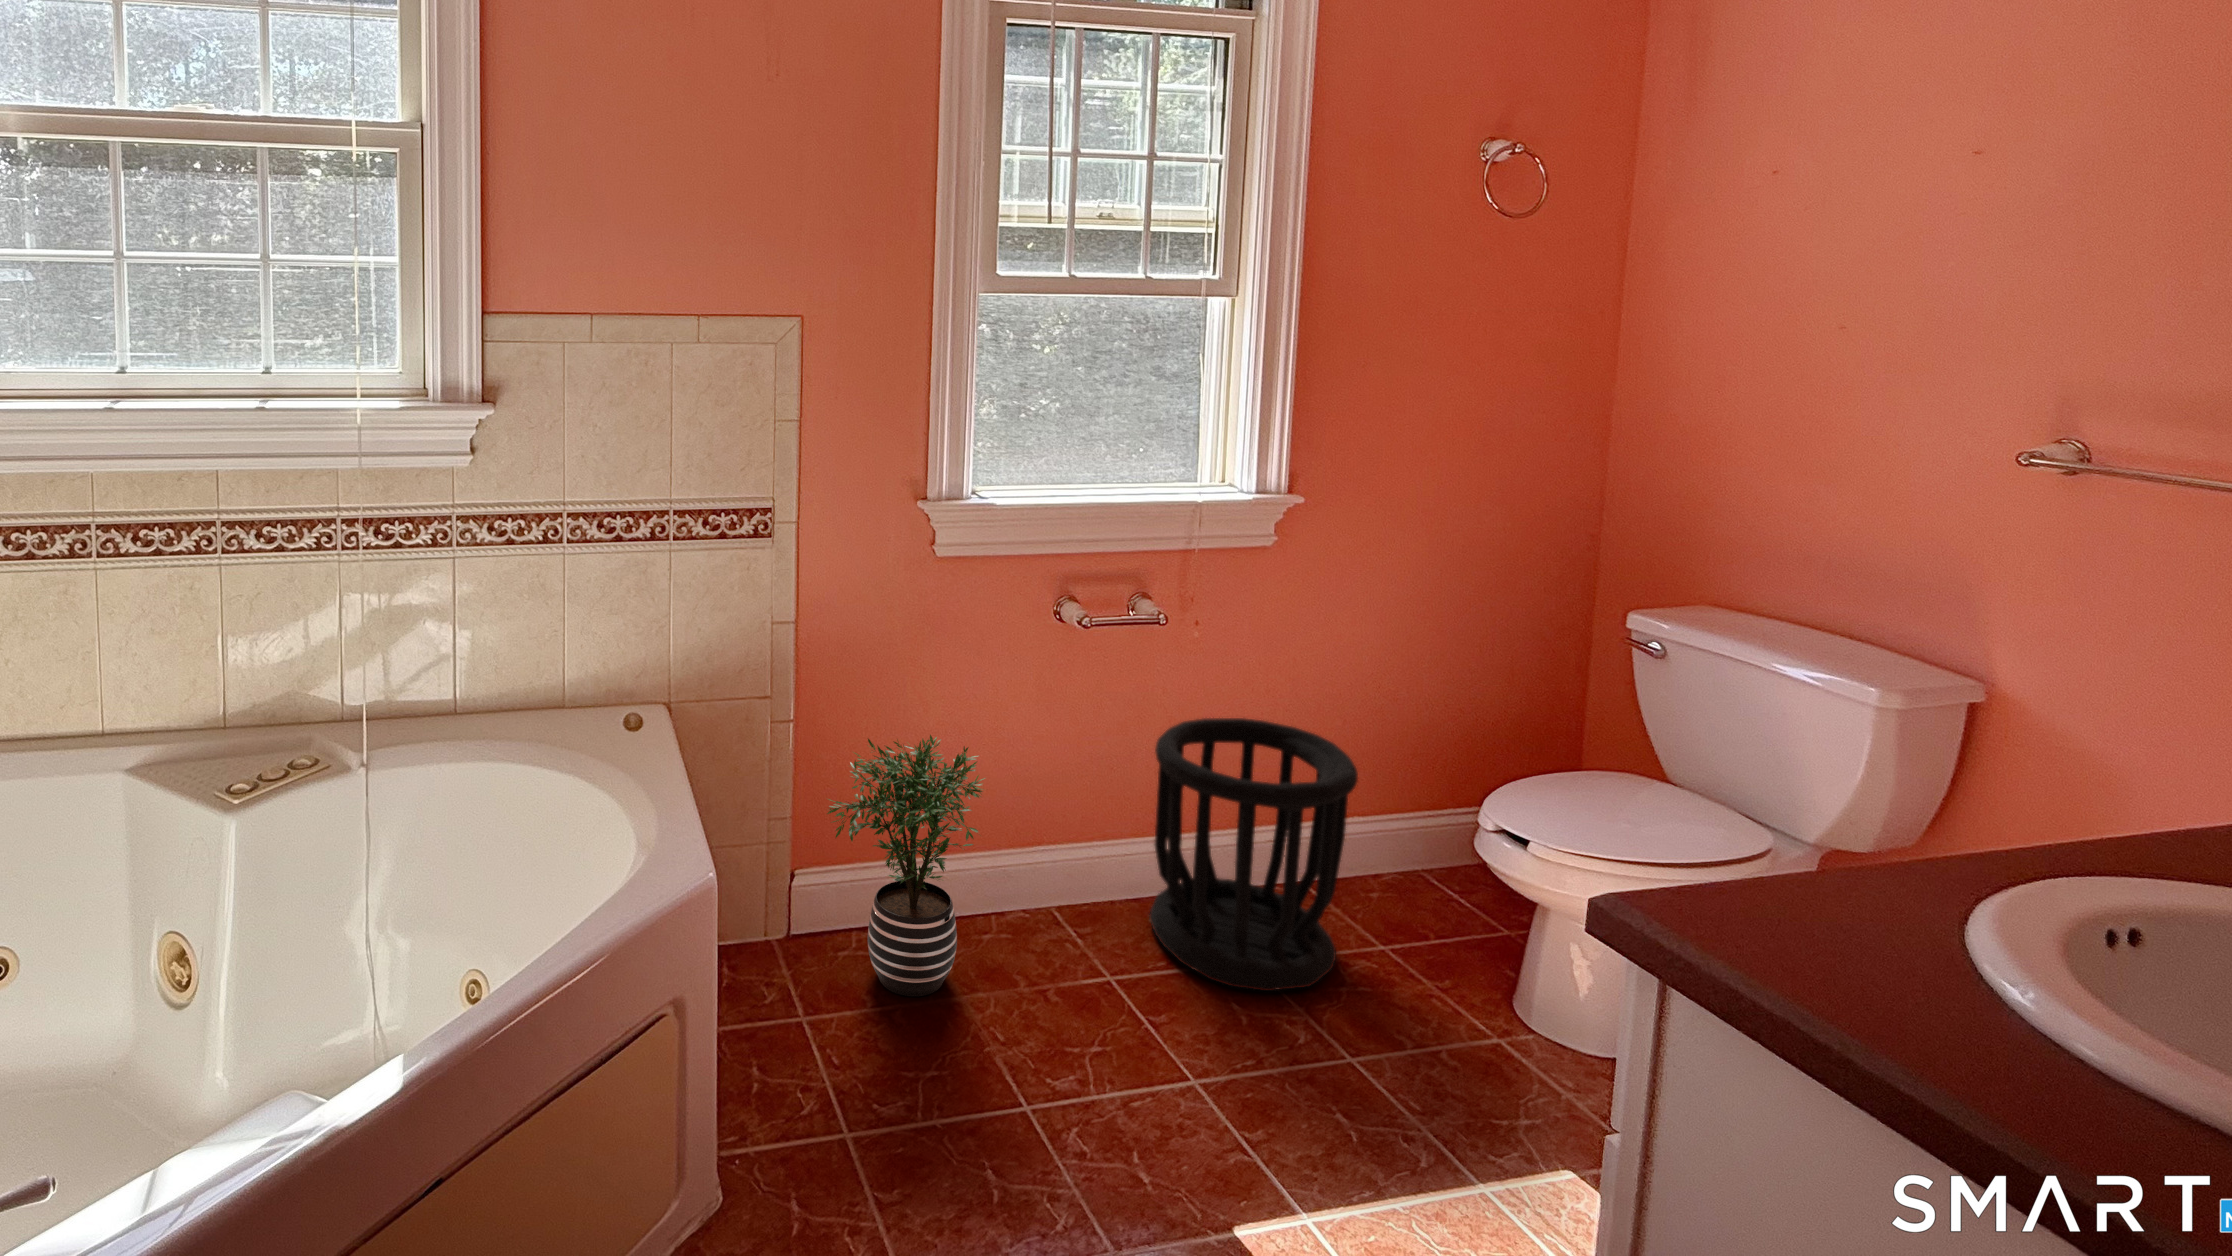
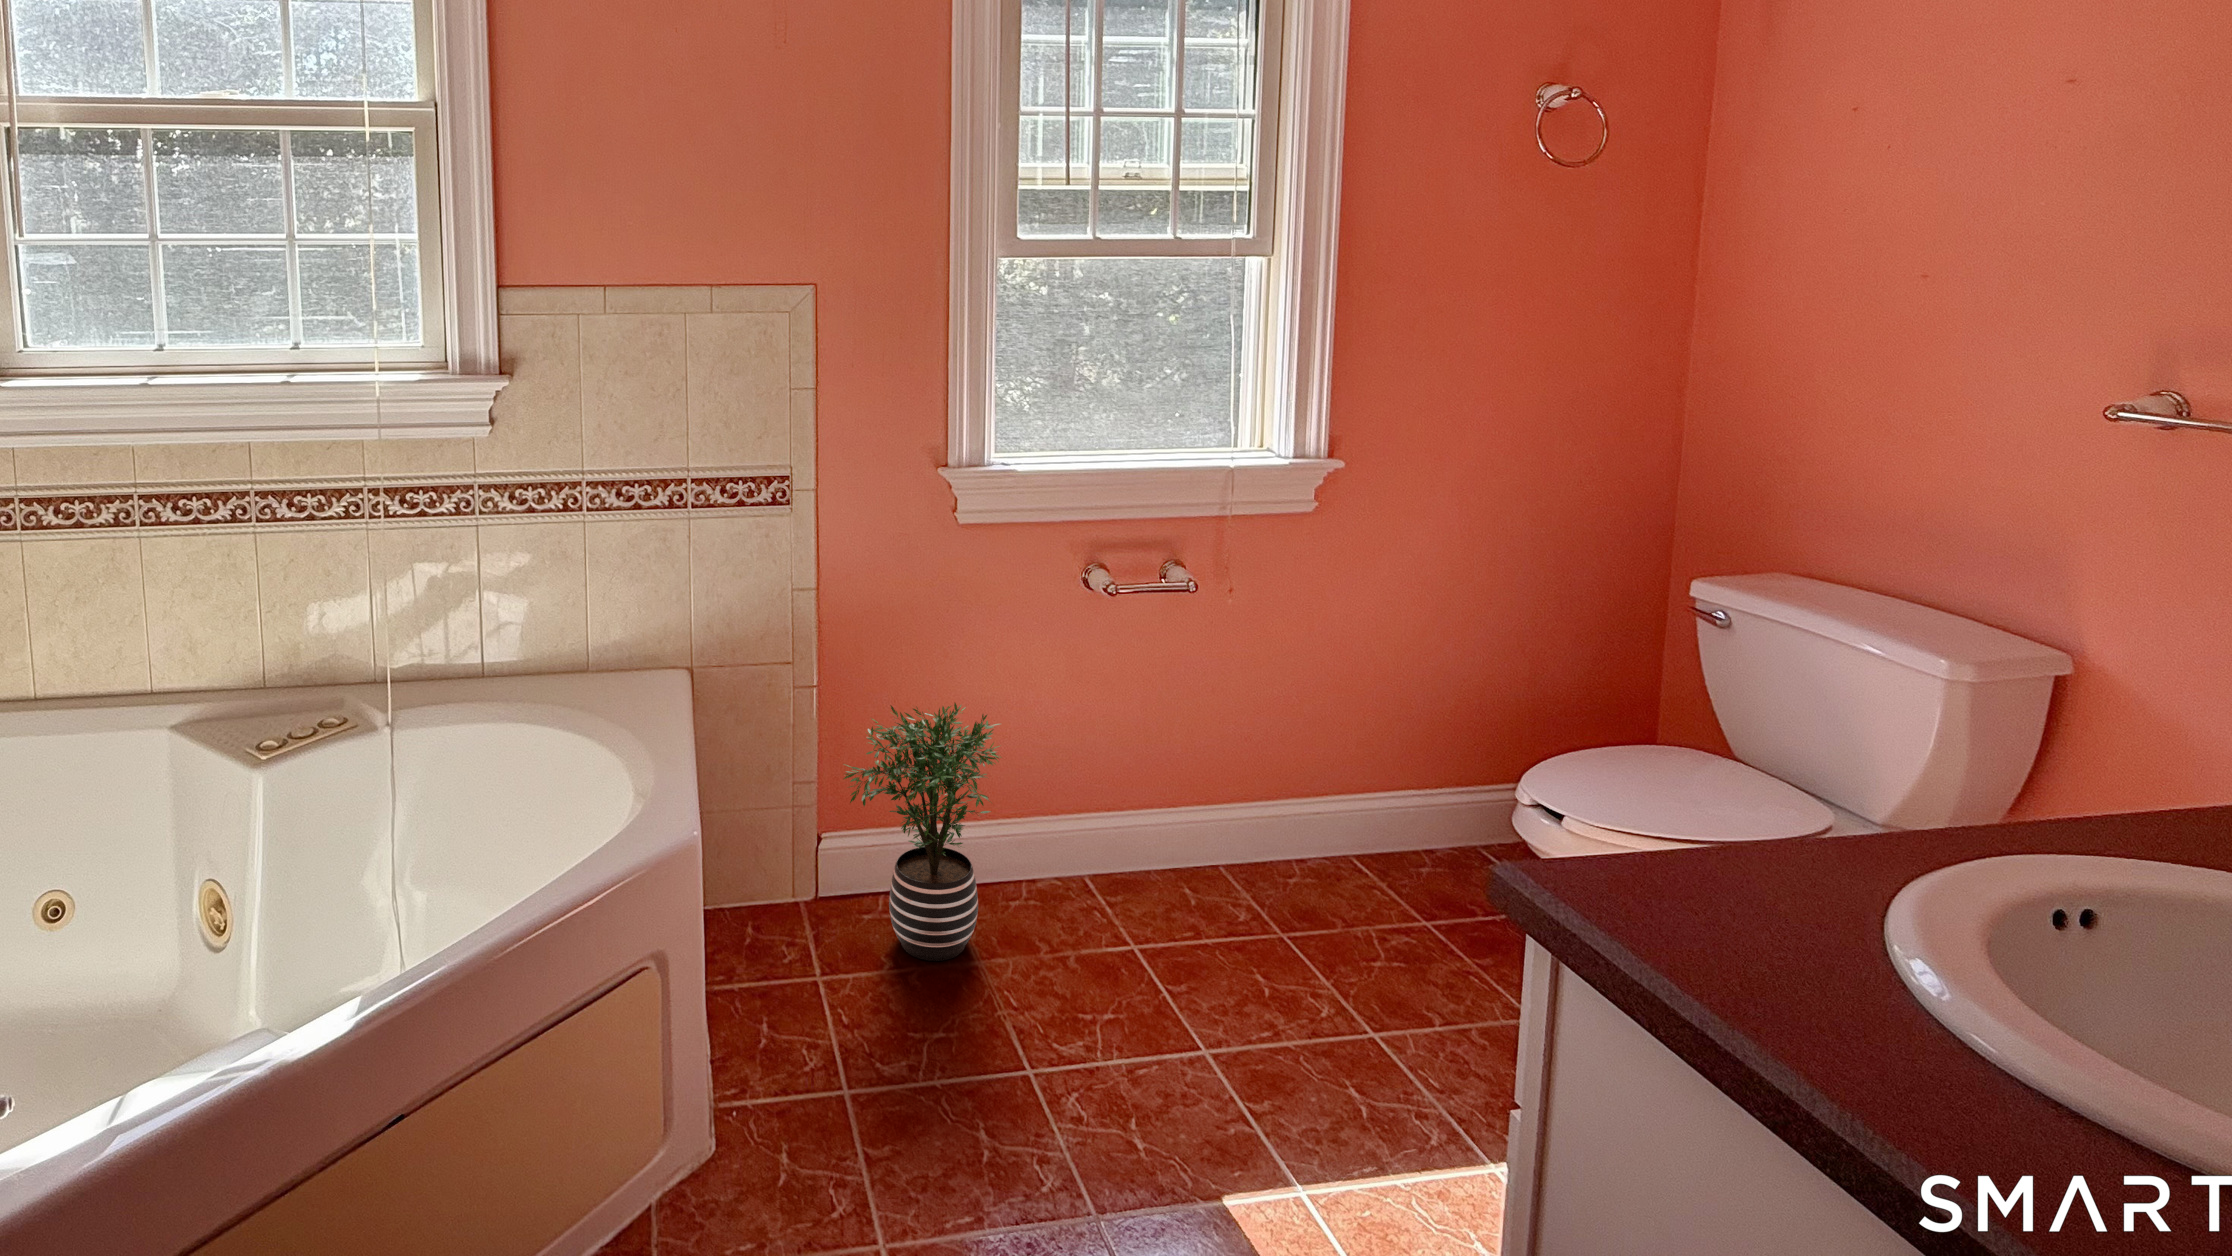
wastebasket: present [1149,718,1358,991] -> none [1184,689,1394,966]

